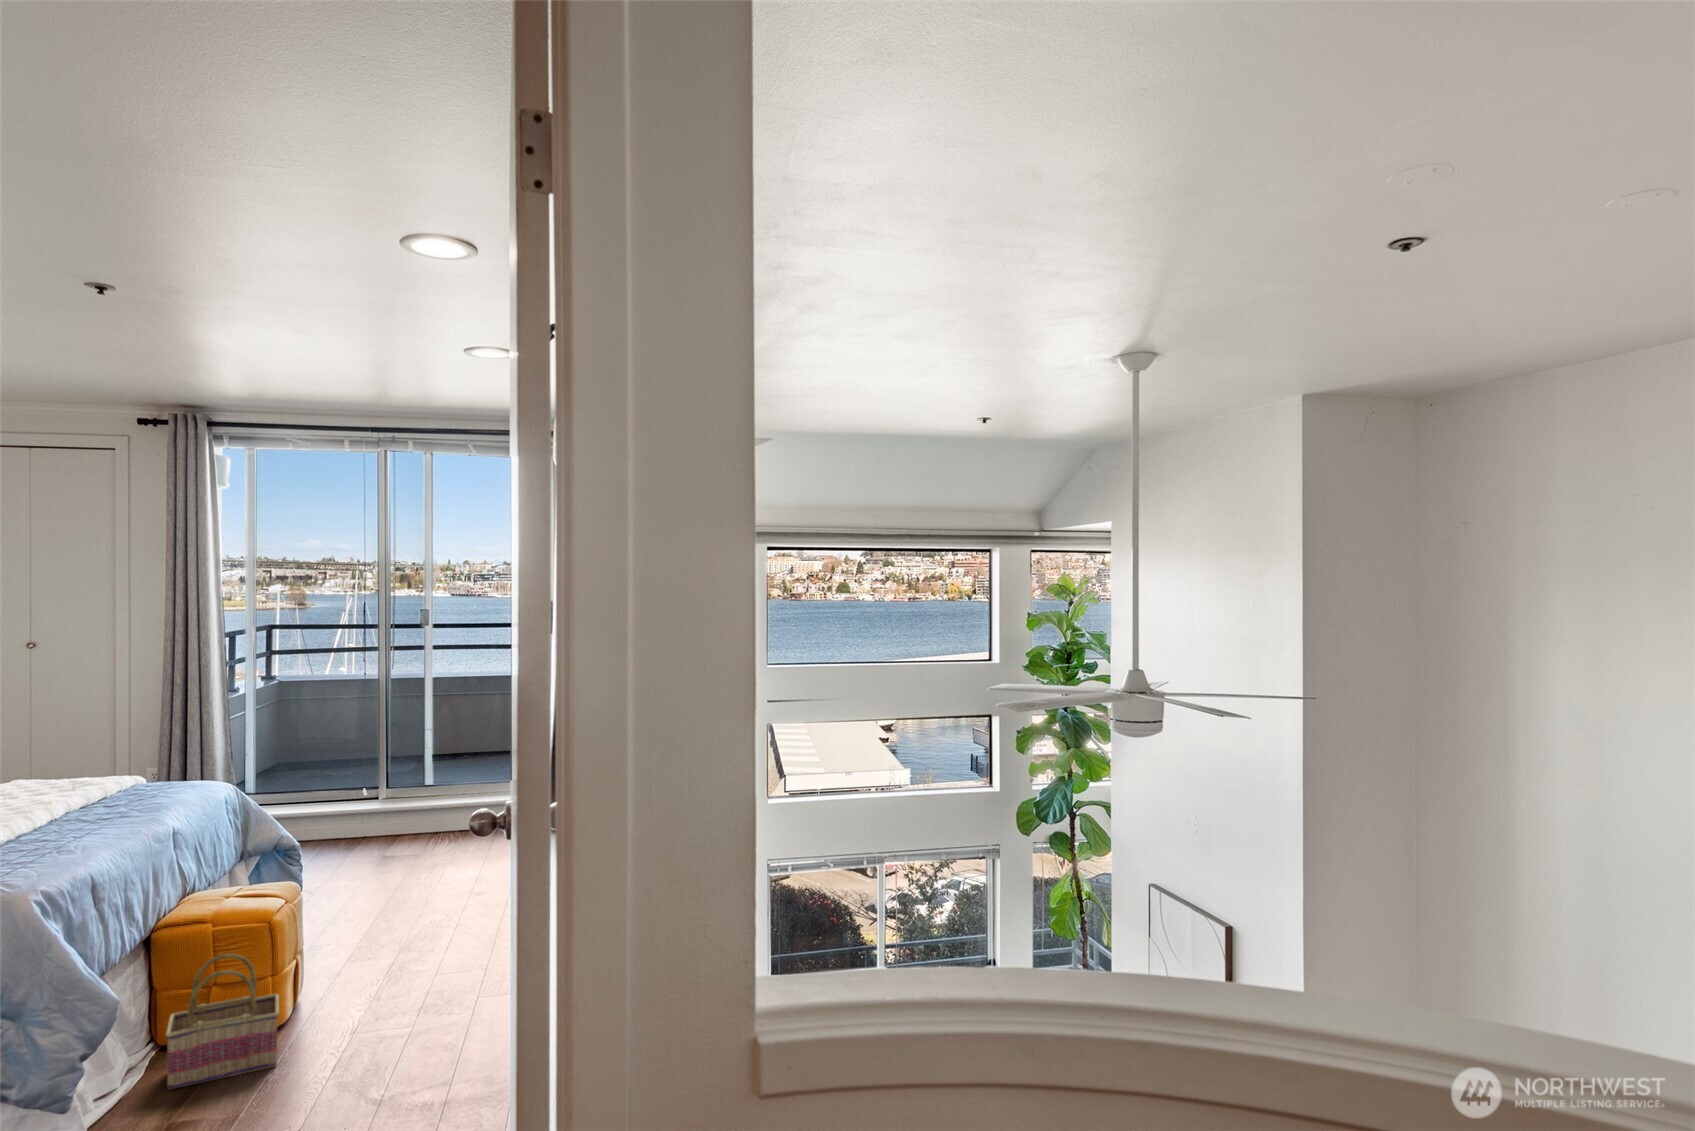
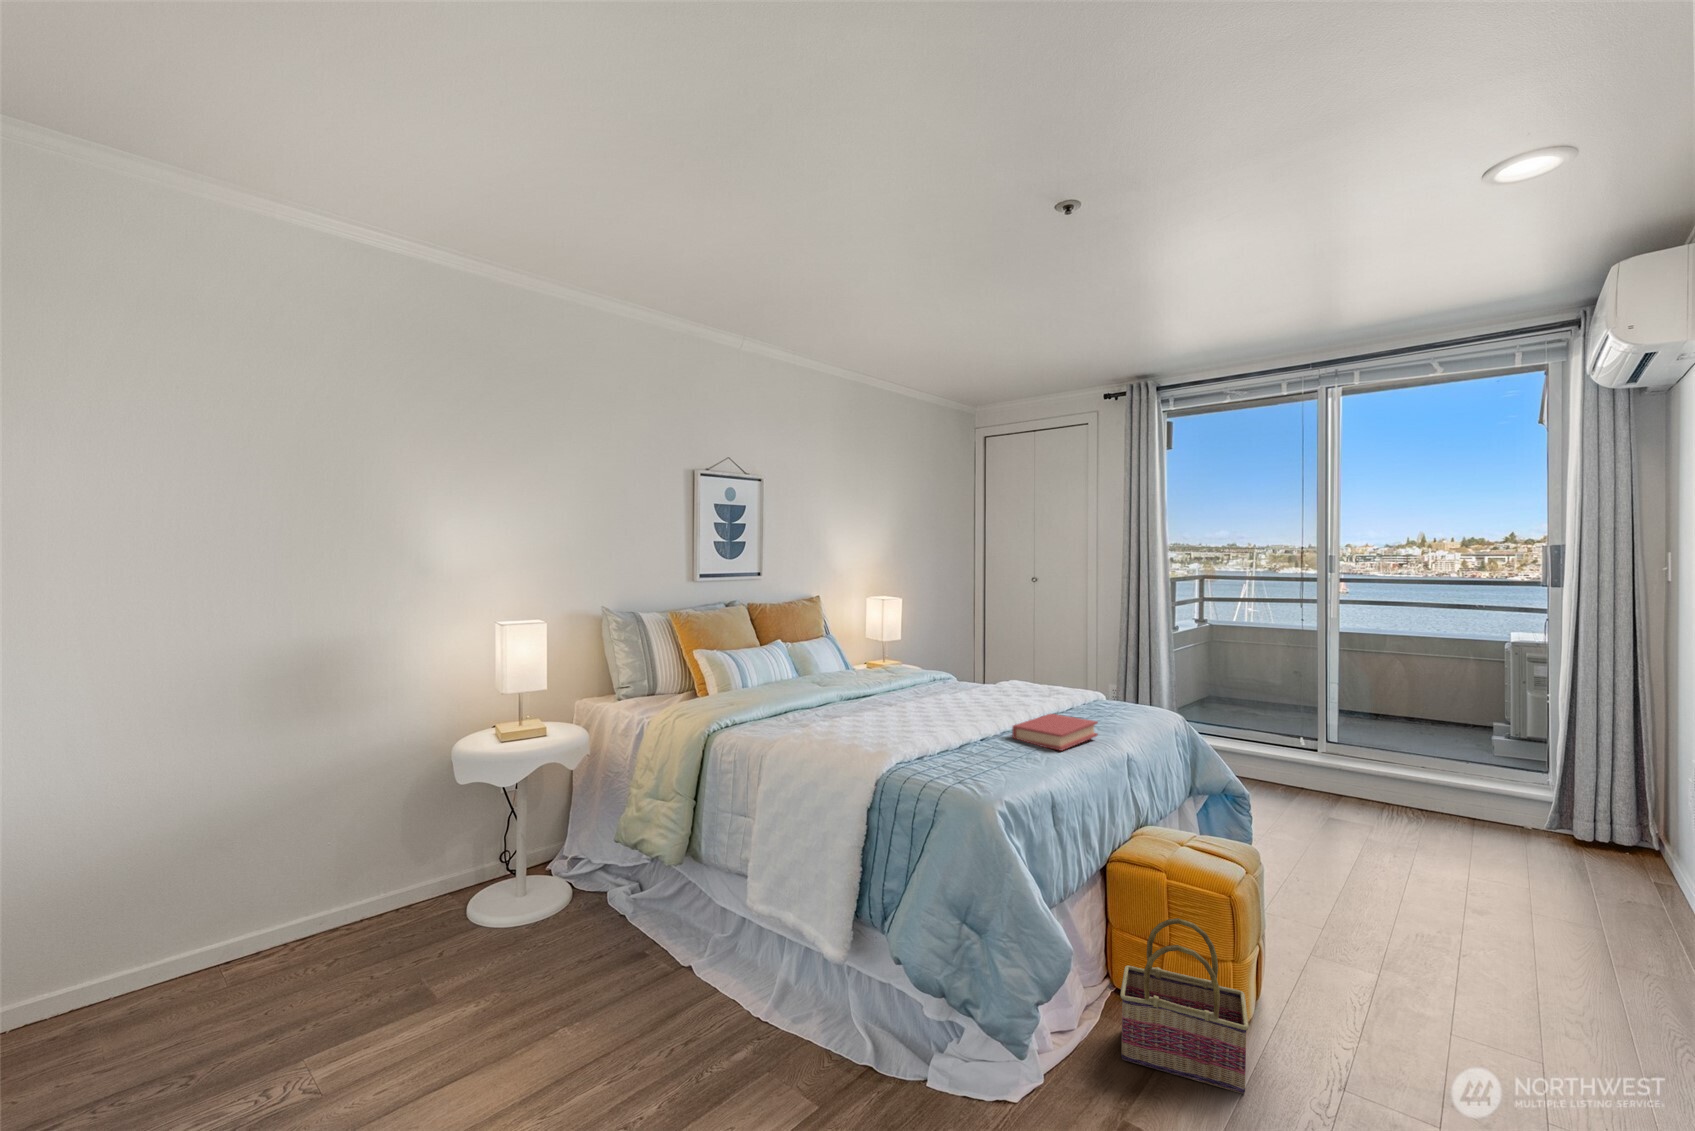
book: none [34,804,139,842] -> present [1012,714,1098,751]

